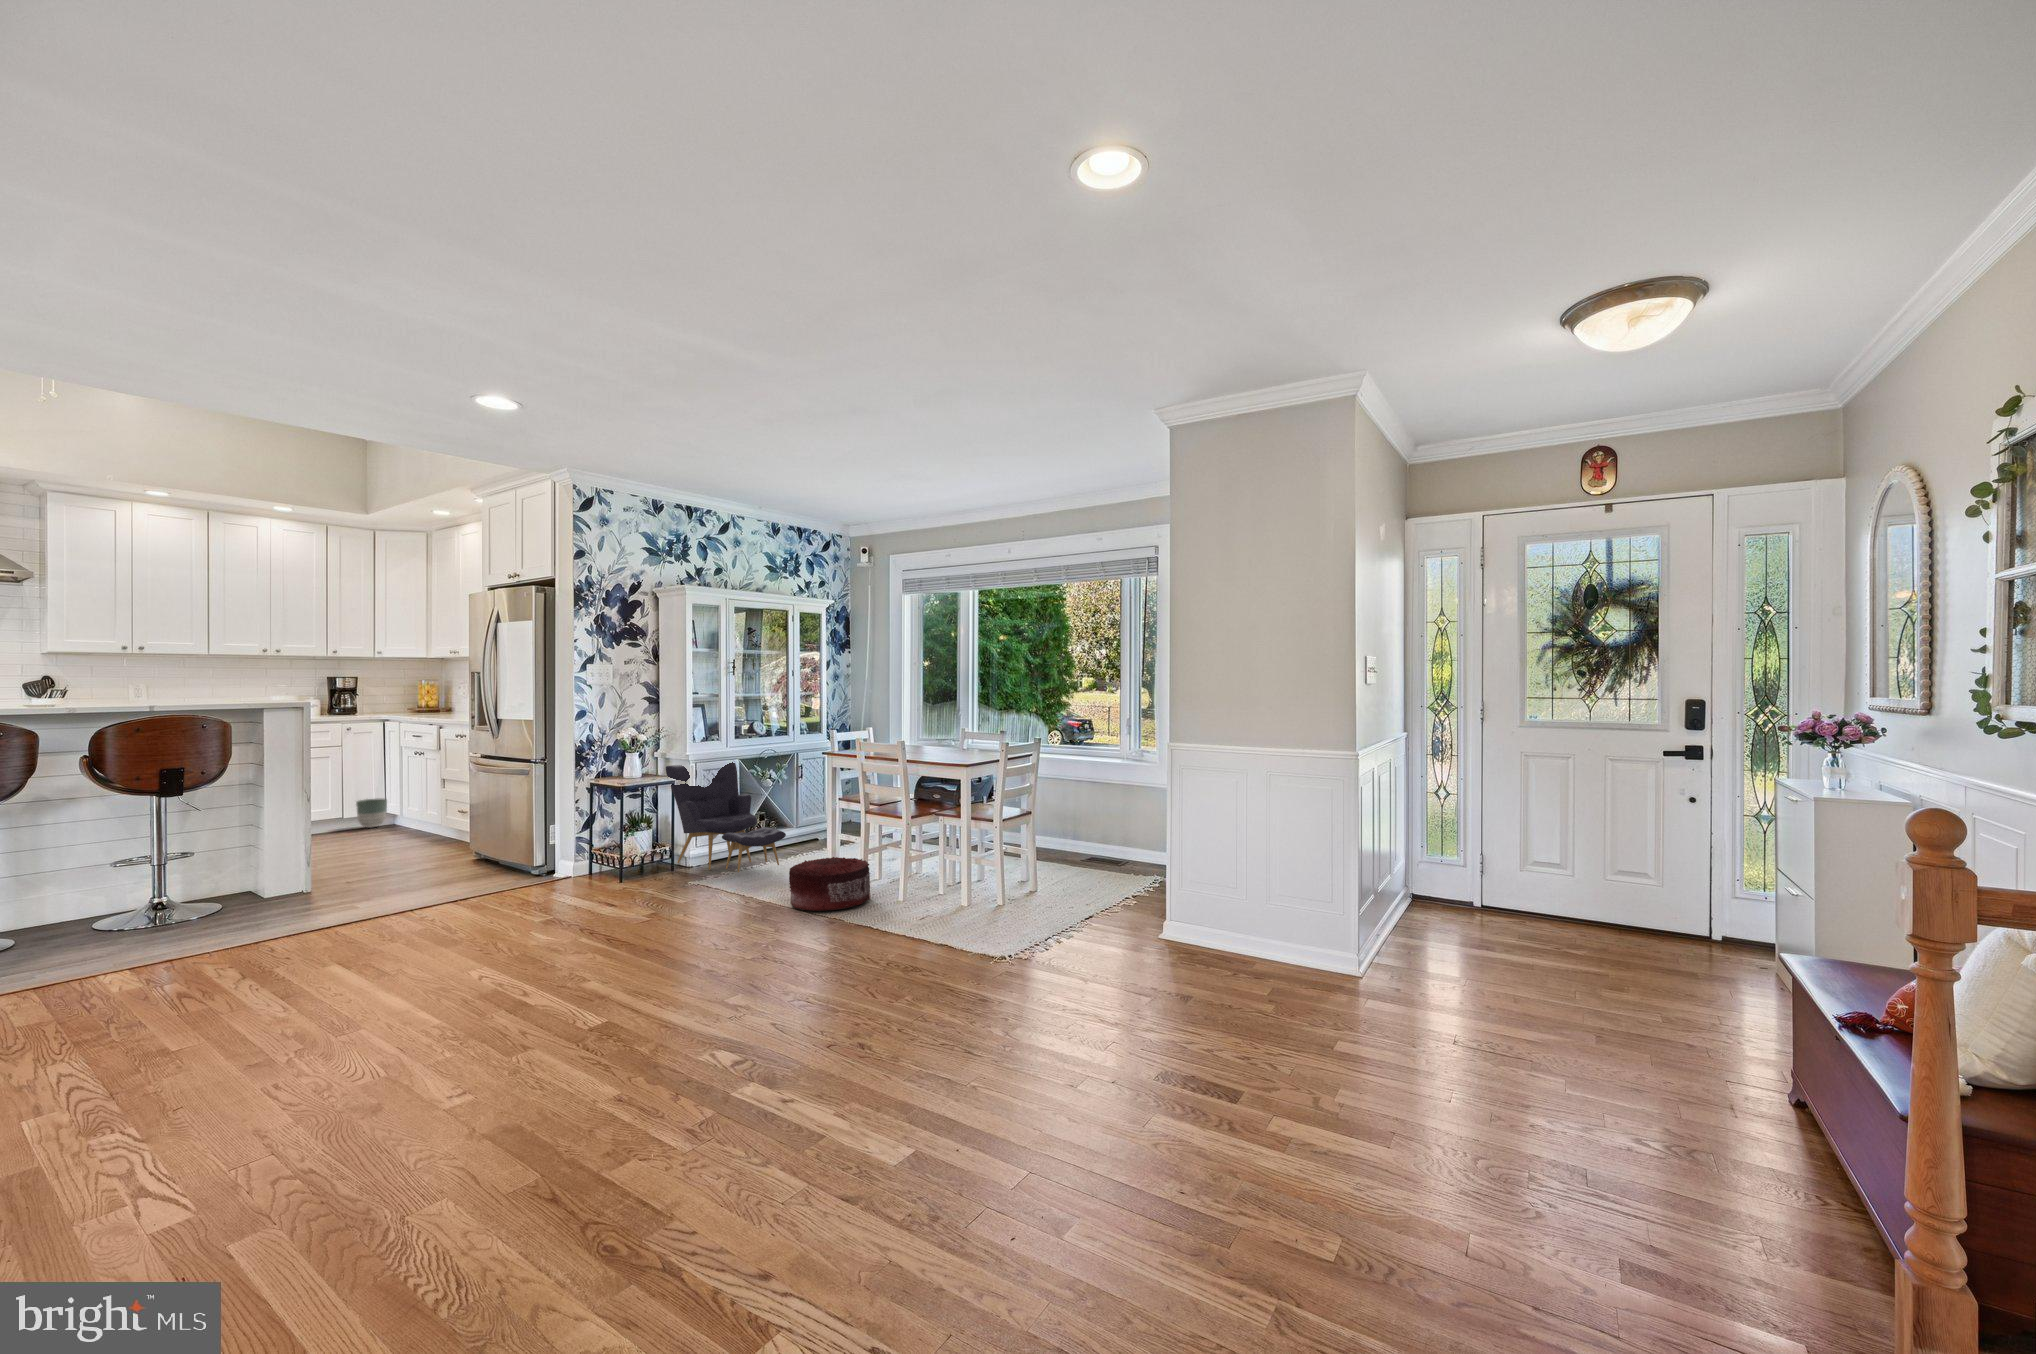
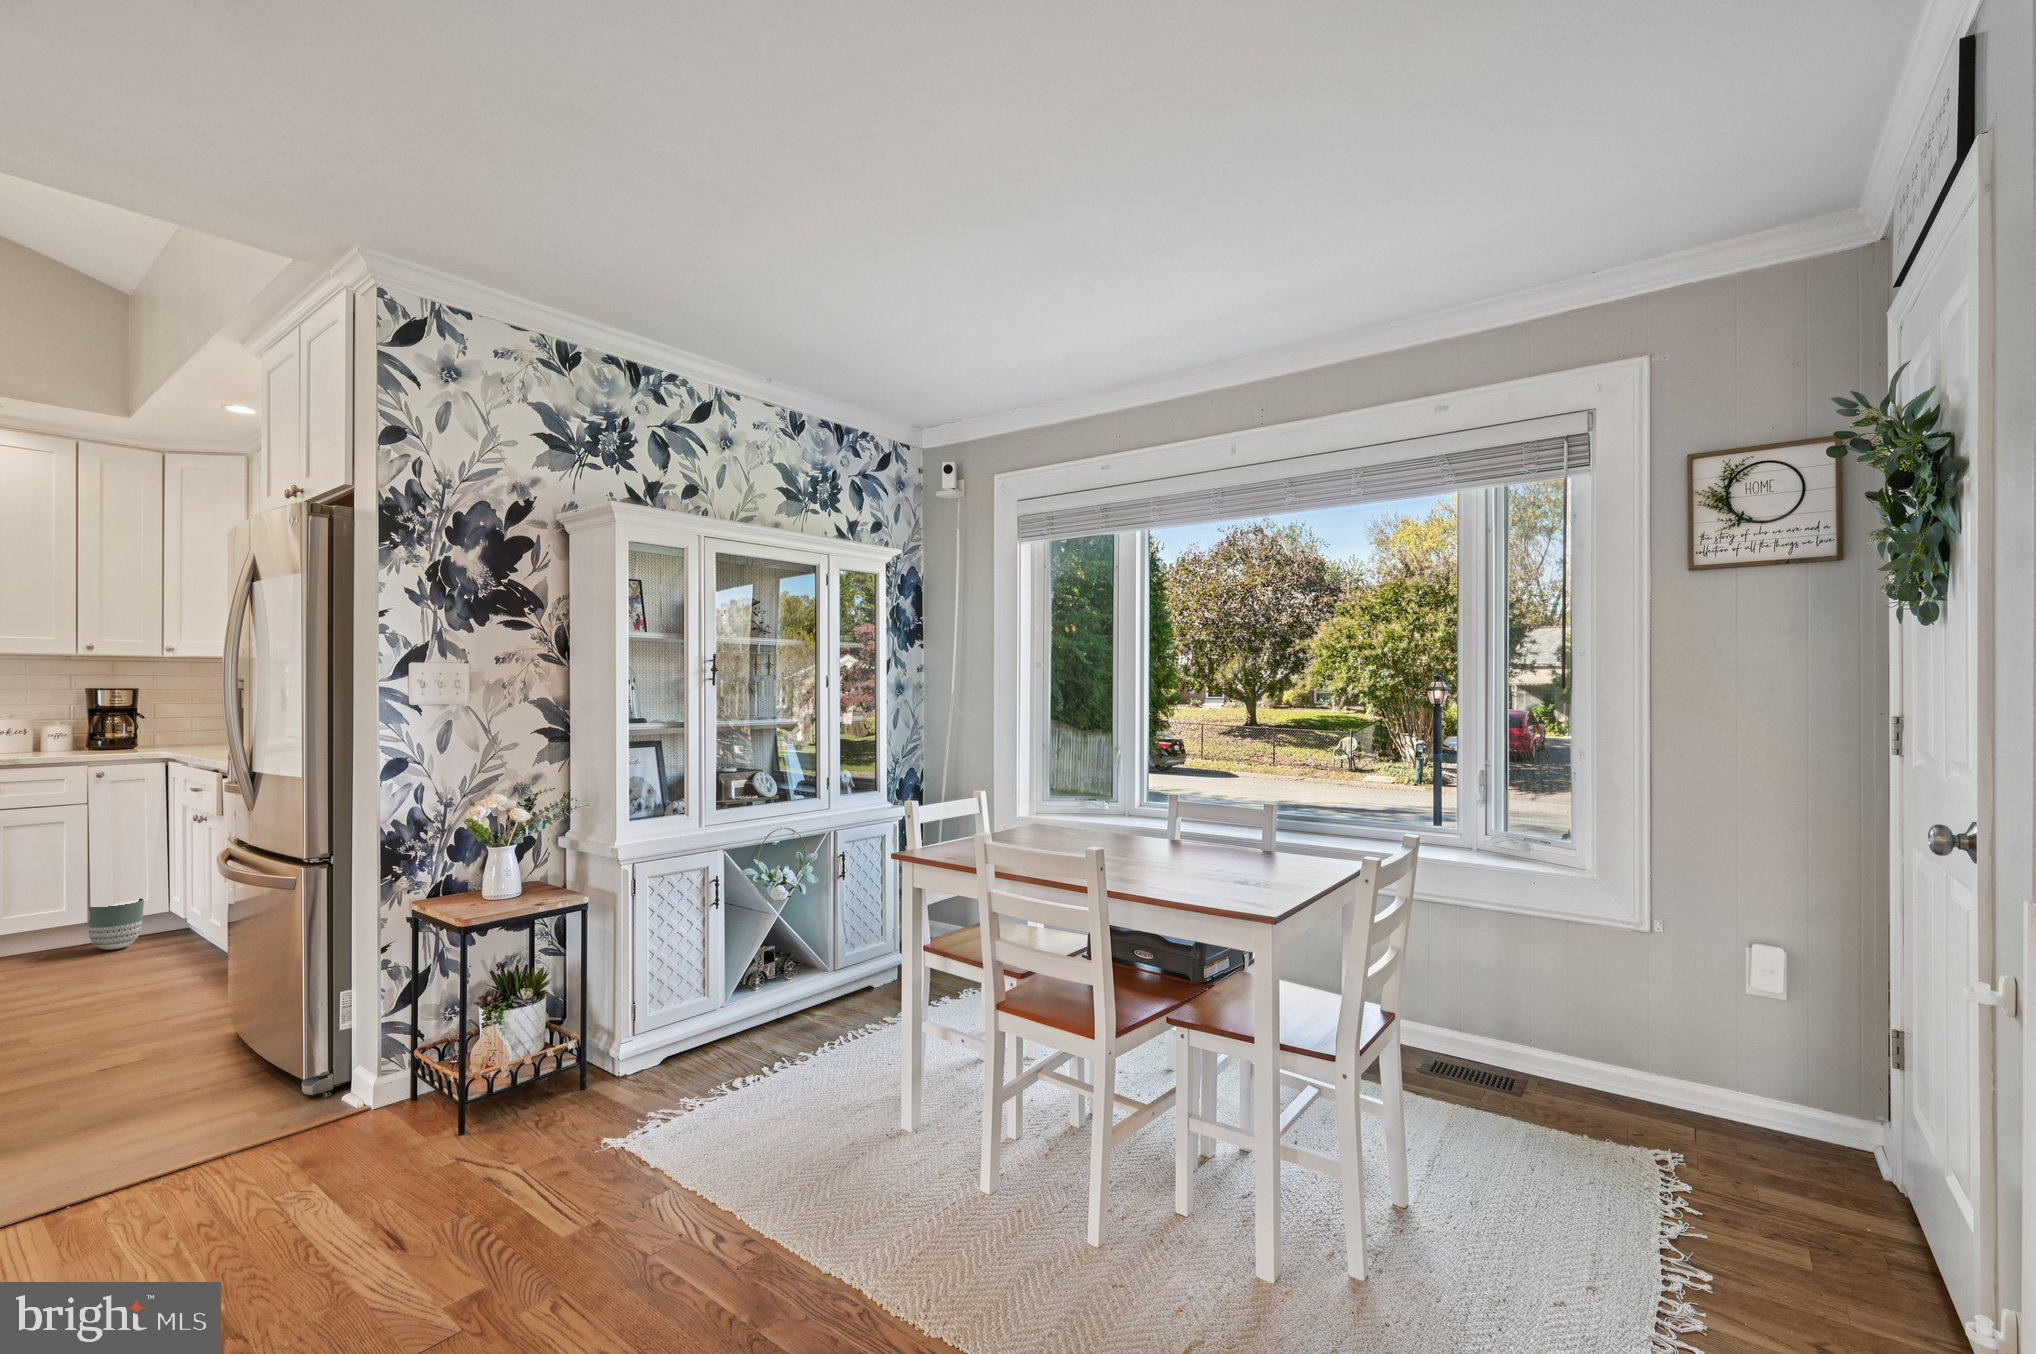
armchair: present [666,762,786,872] -> none [576,850,815,1113]
pouf: present [789,857,871,911] -> none [824,1106,1022,1290]

